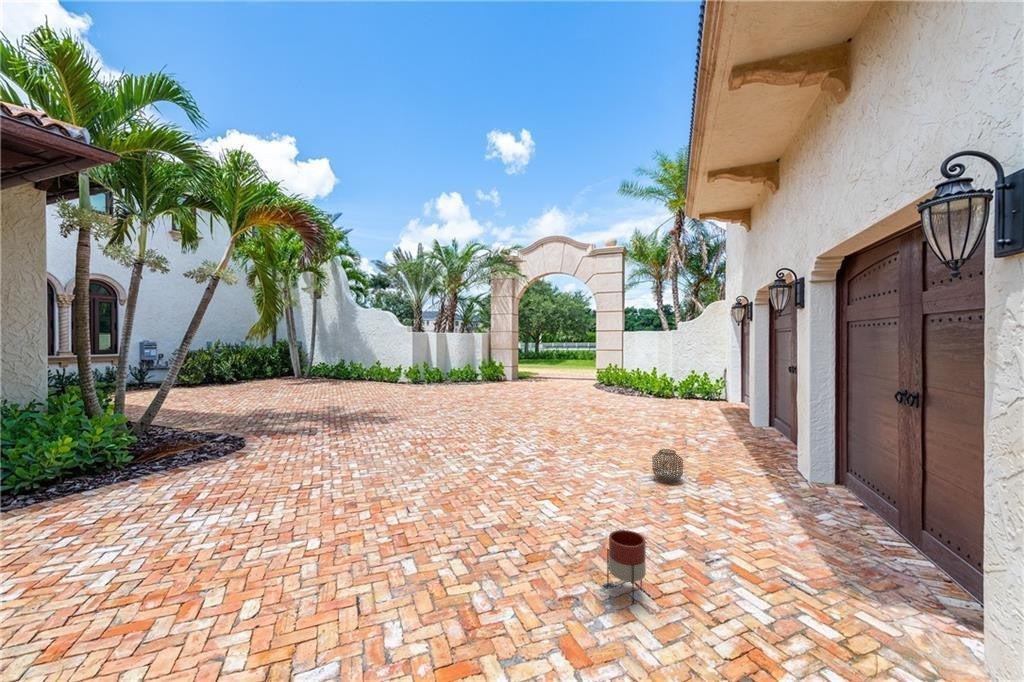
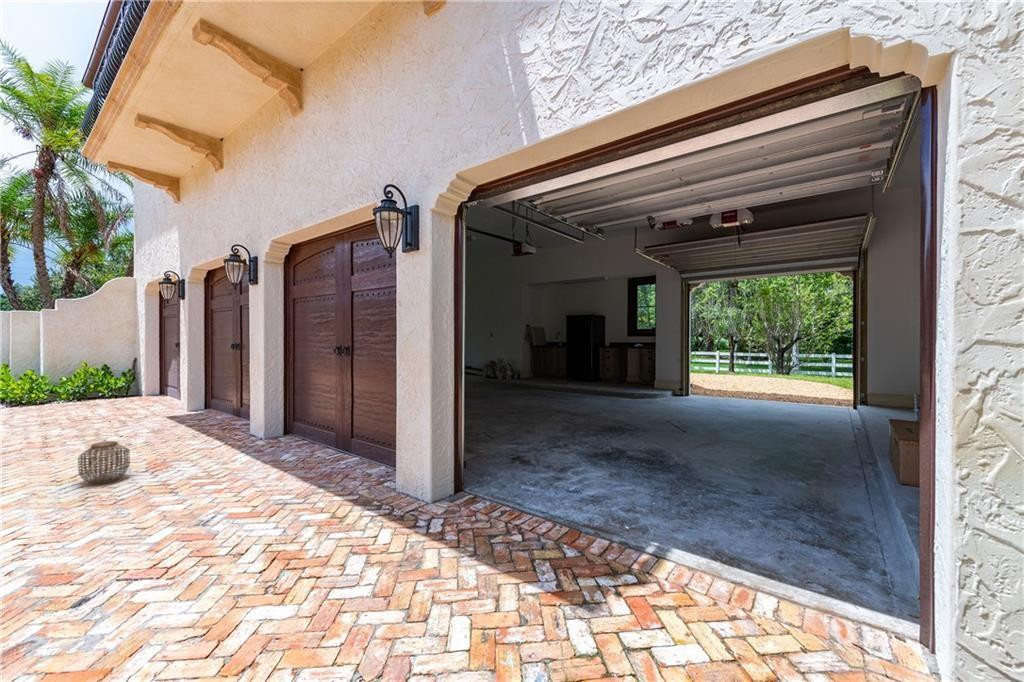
planter: present [607,530,646,603] -> none [80,515,146,602]

